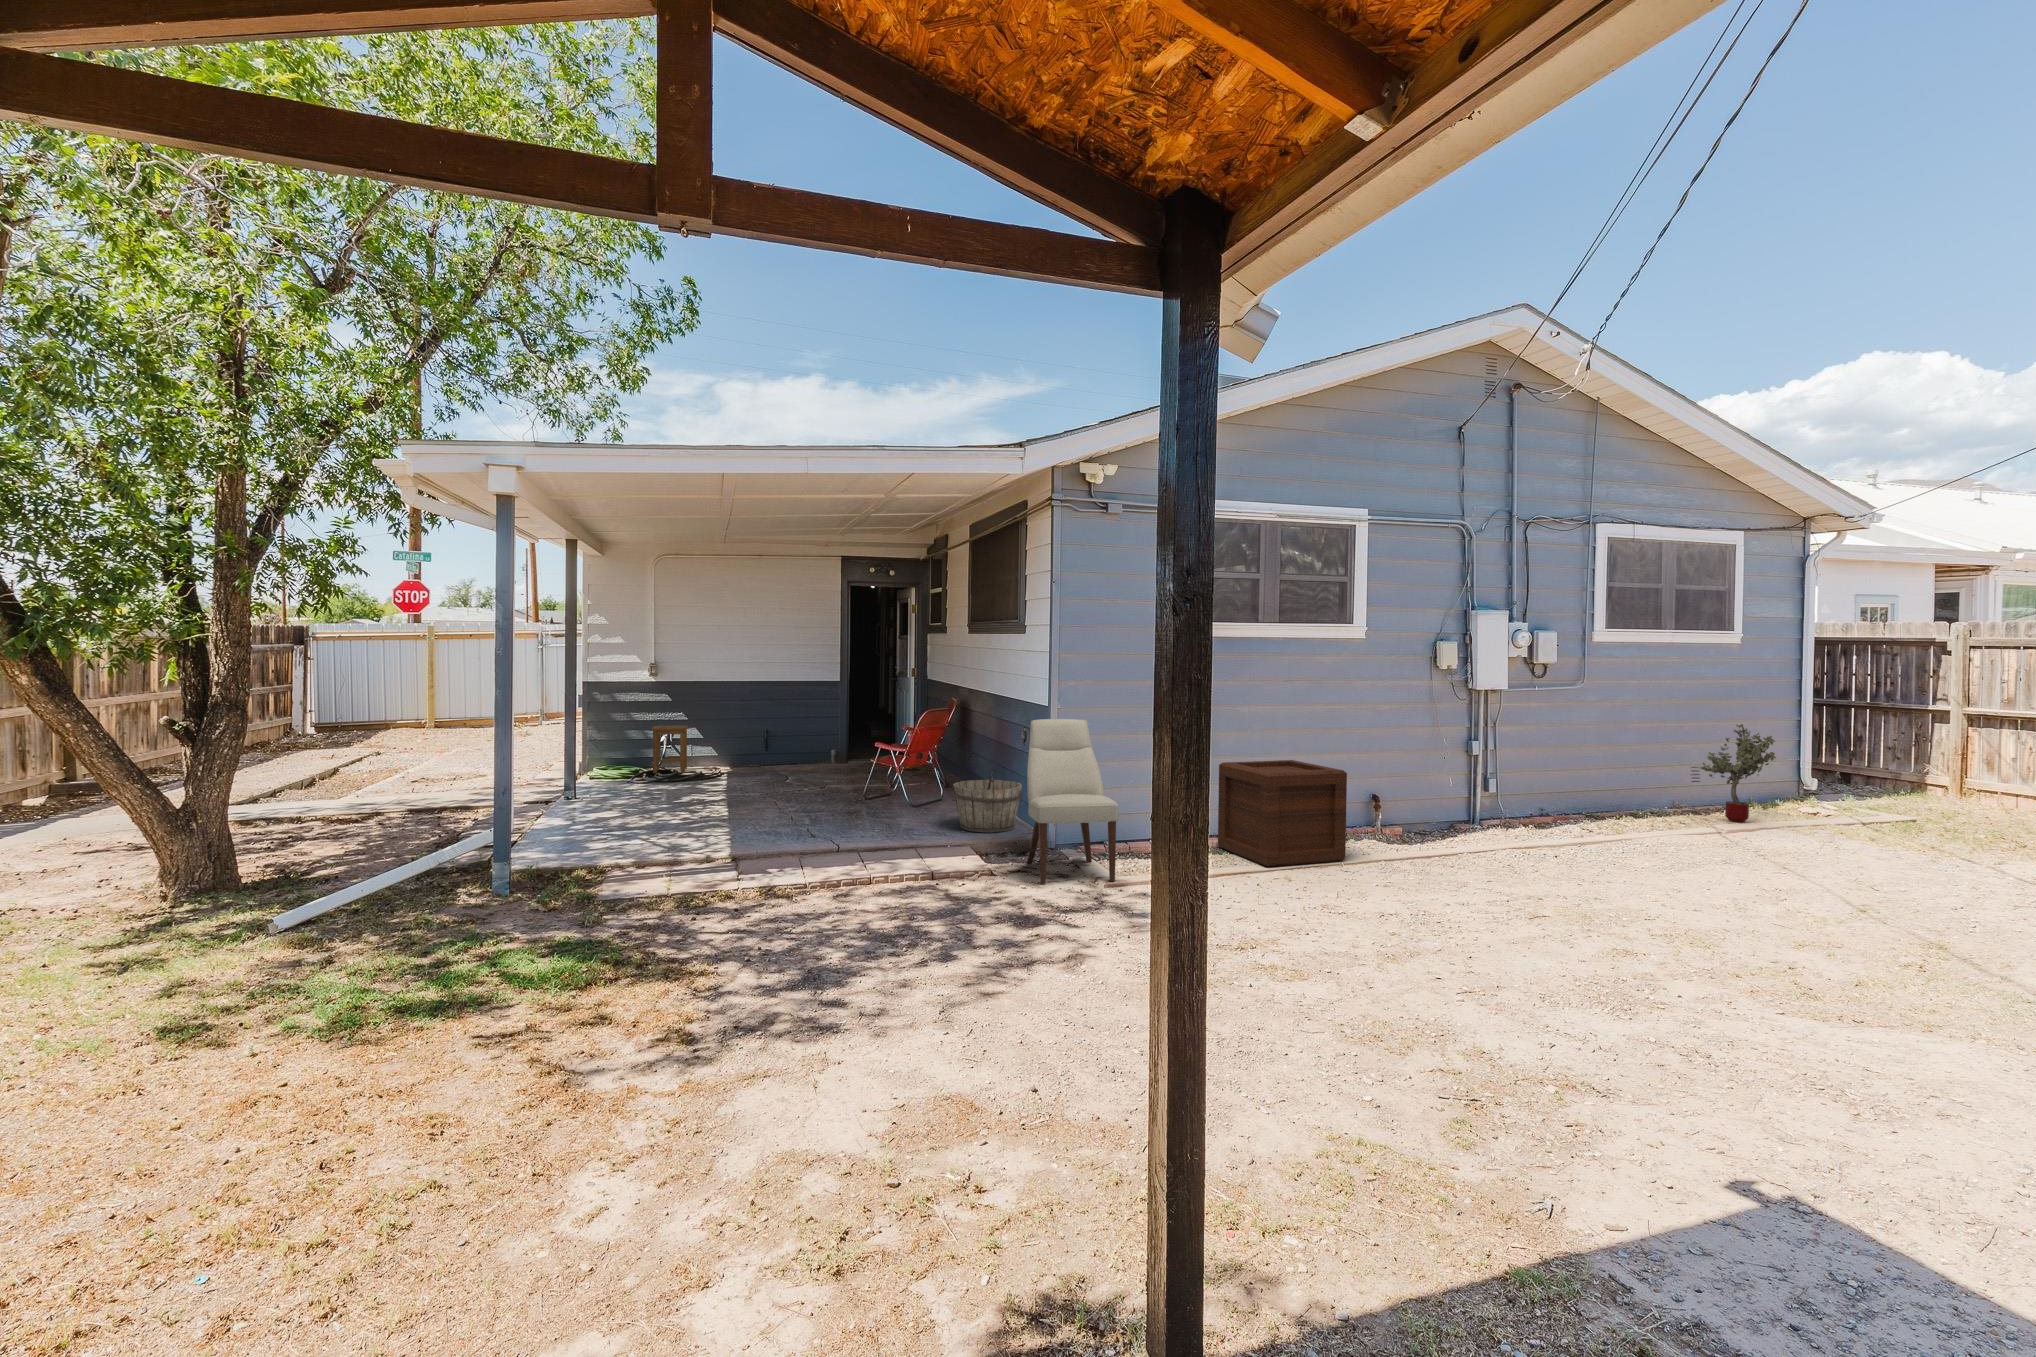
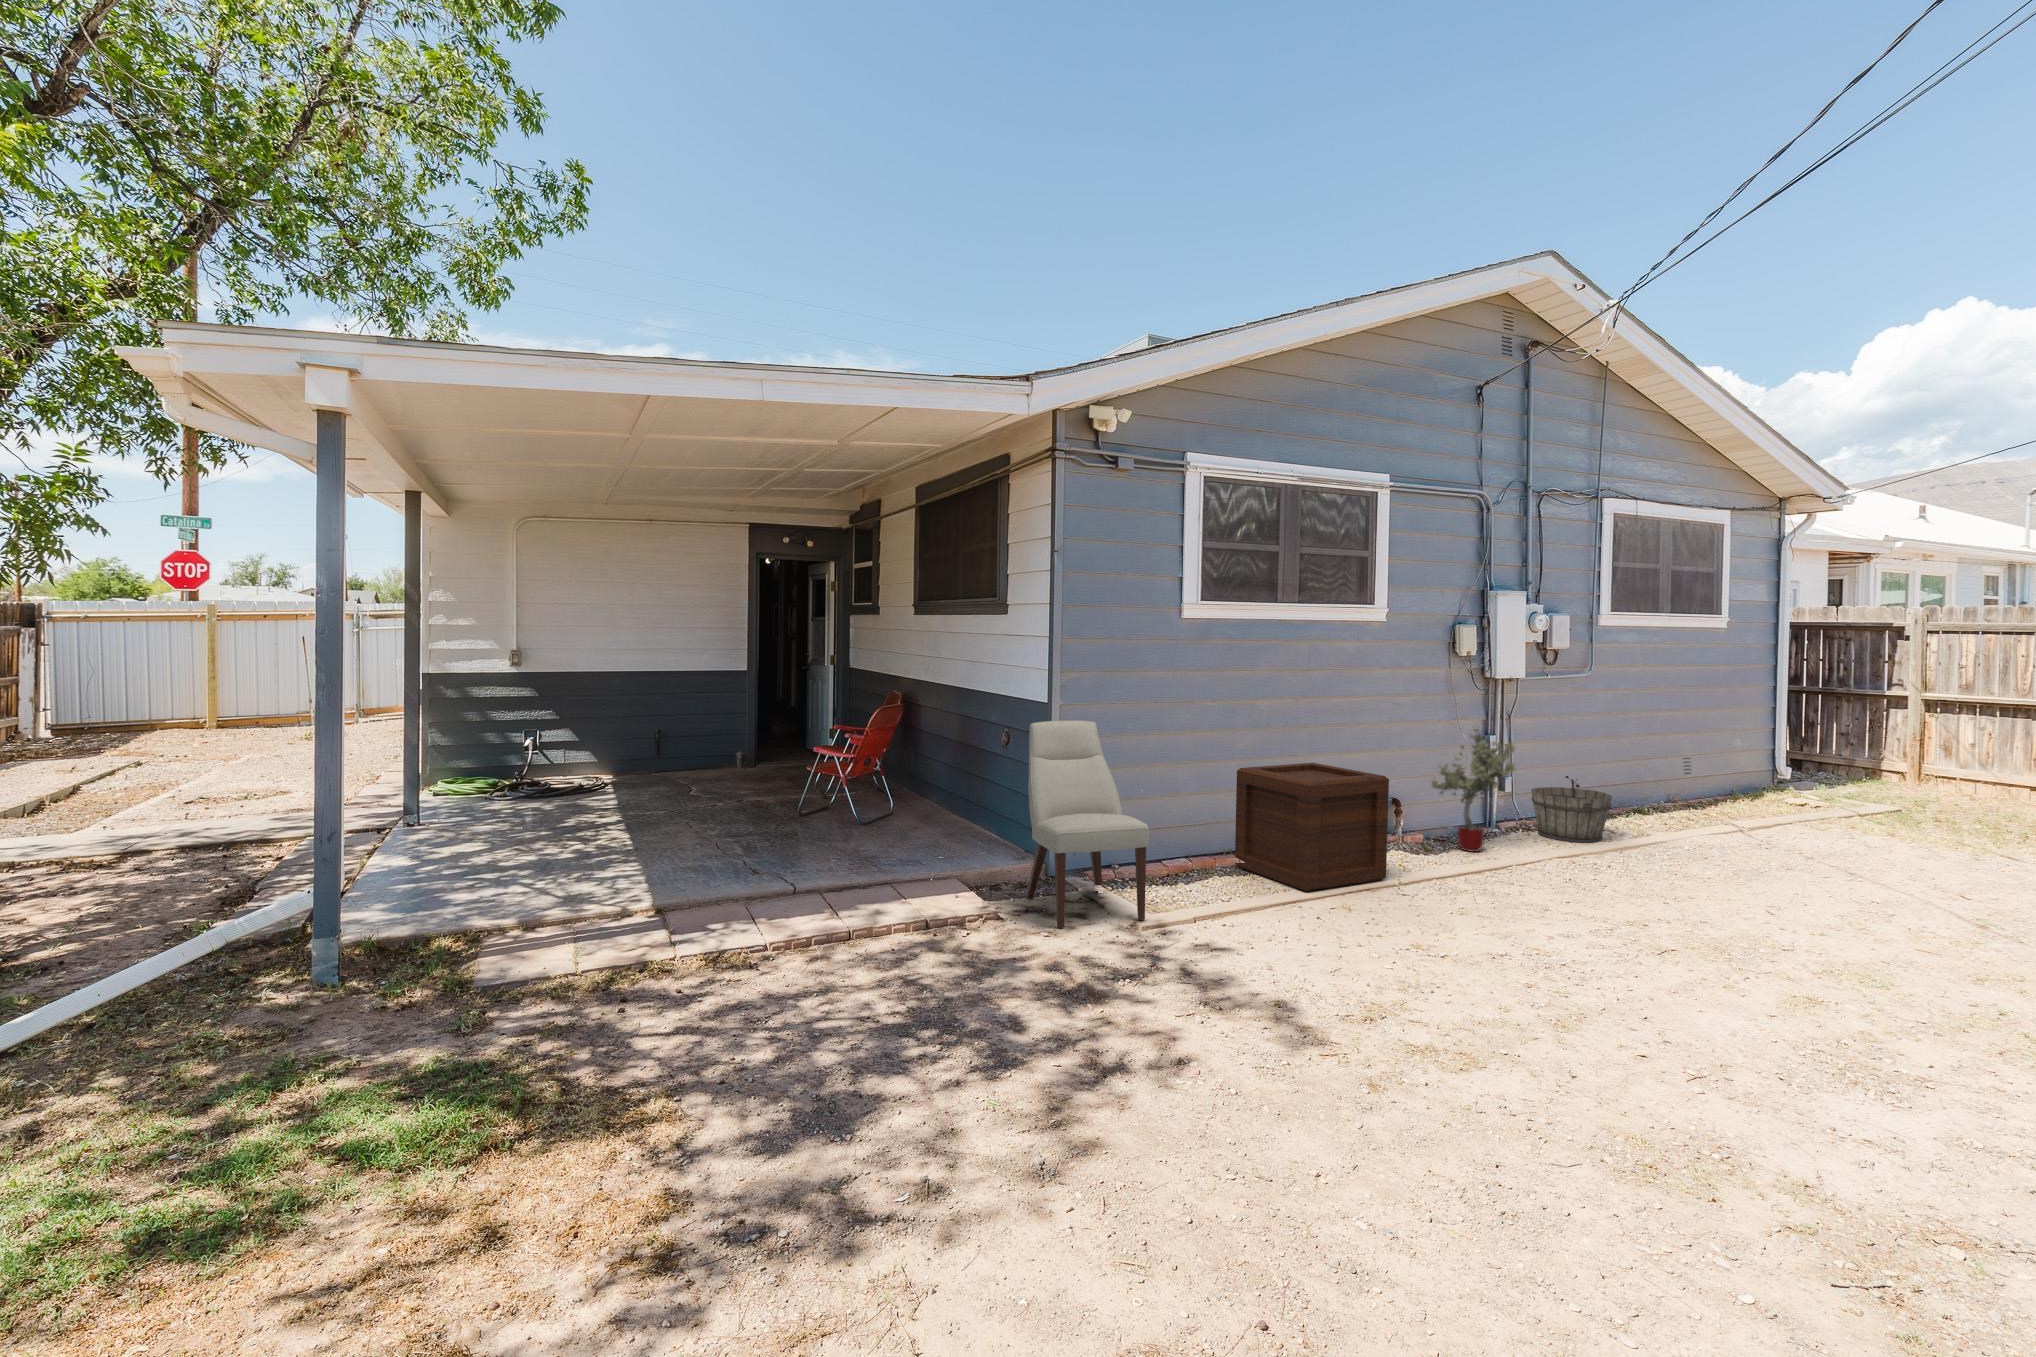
potted tree: present [1701,724,1776,822] -> present [1431,728,1515,852]
stool: present [651,725,688,773] -> none [512,725,559,784]
wooden bucket: present [952,769,1024,832] -> present [1531,776,1612,842]

